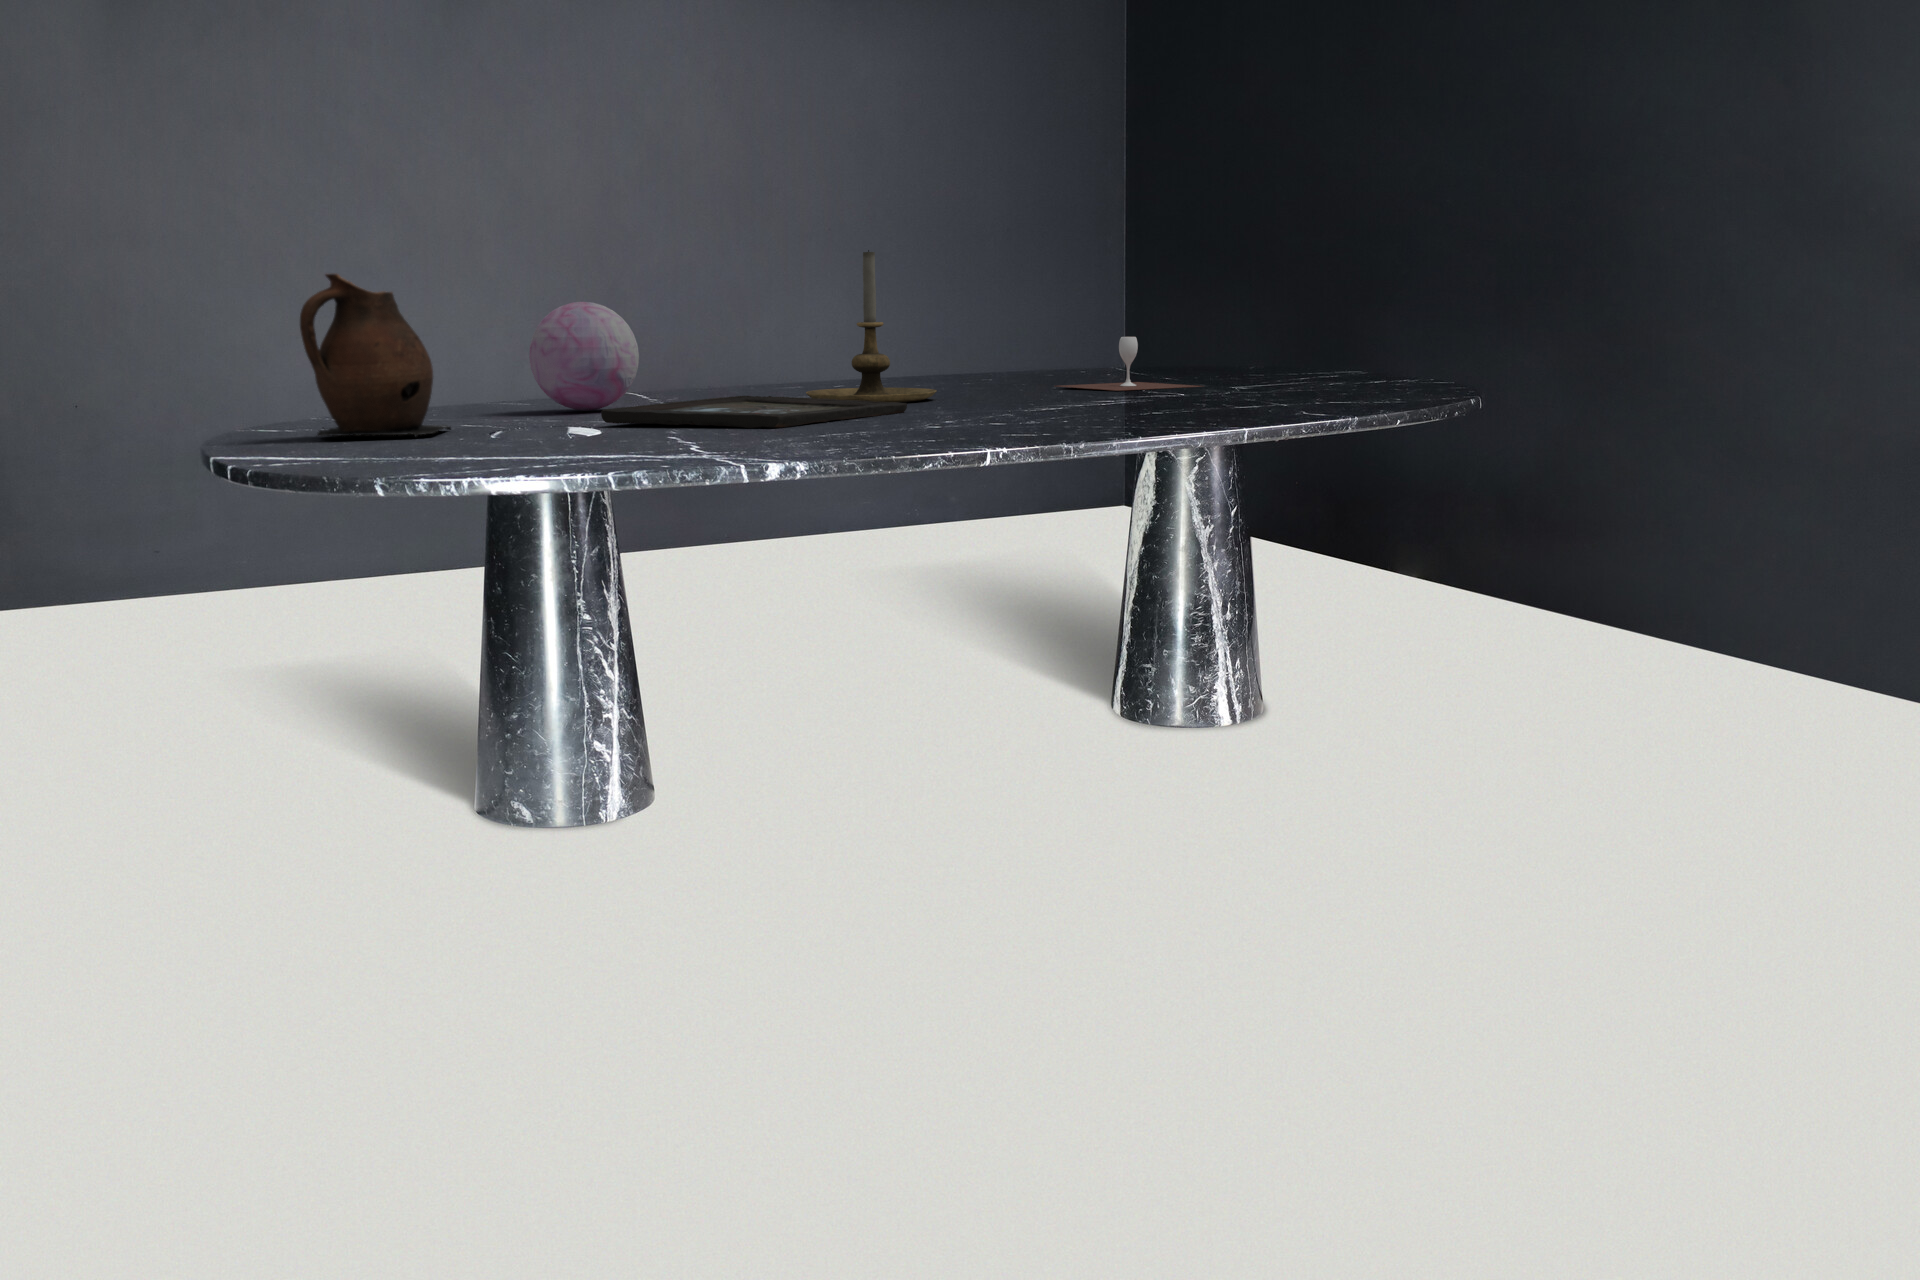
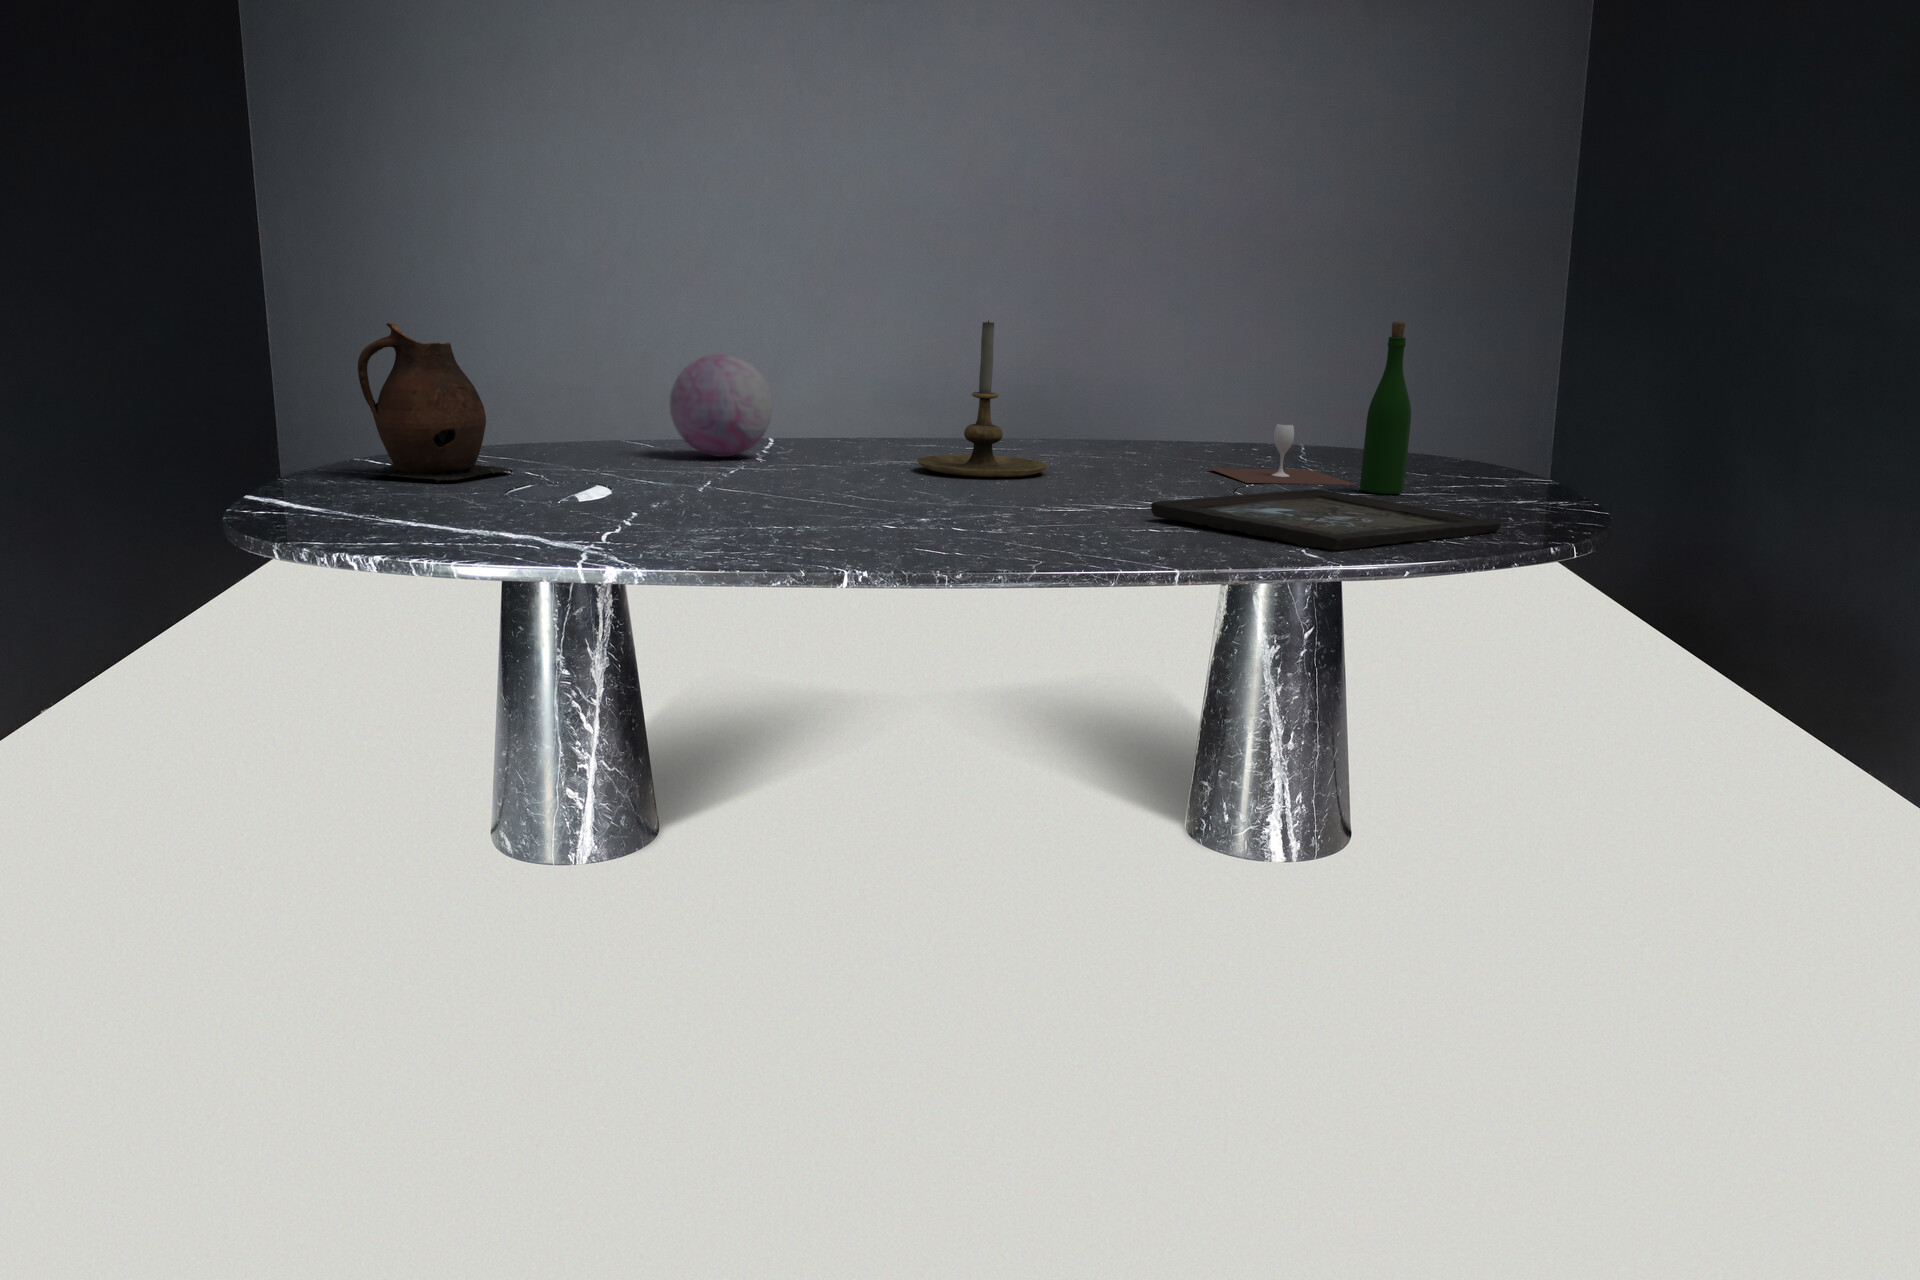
wine bottle: none [1224,230,1262,388] -> present [1360,321,1411,494]
tray: present [601,396,907,428] -> present [1151,489,1501,550]

